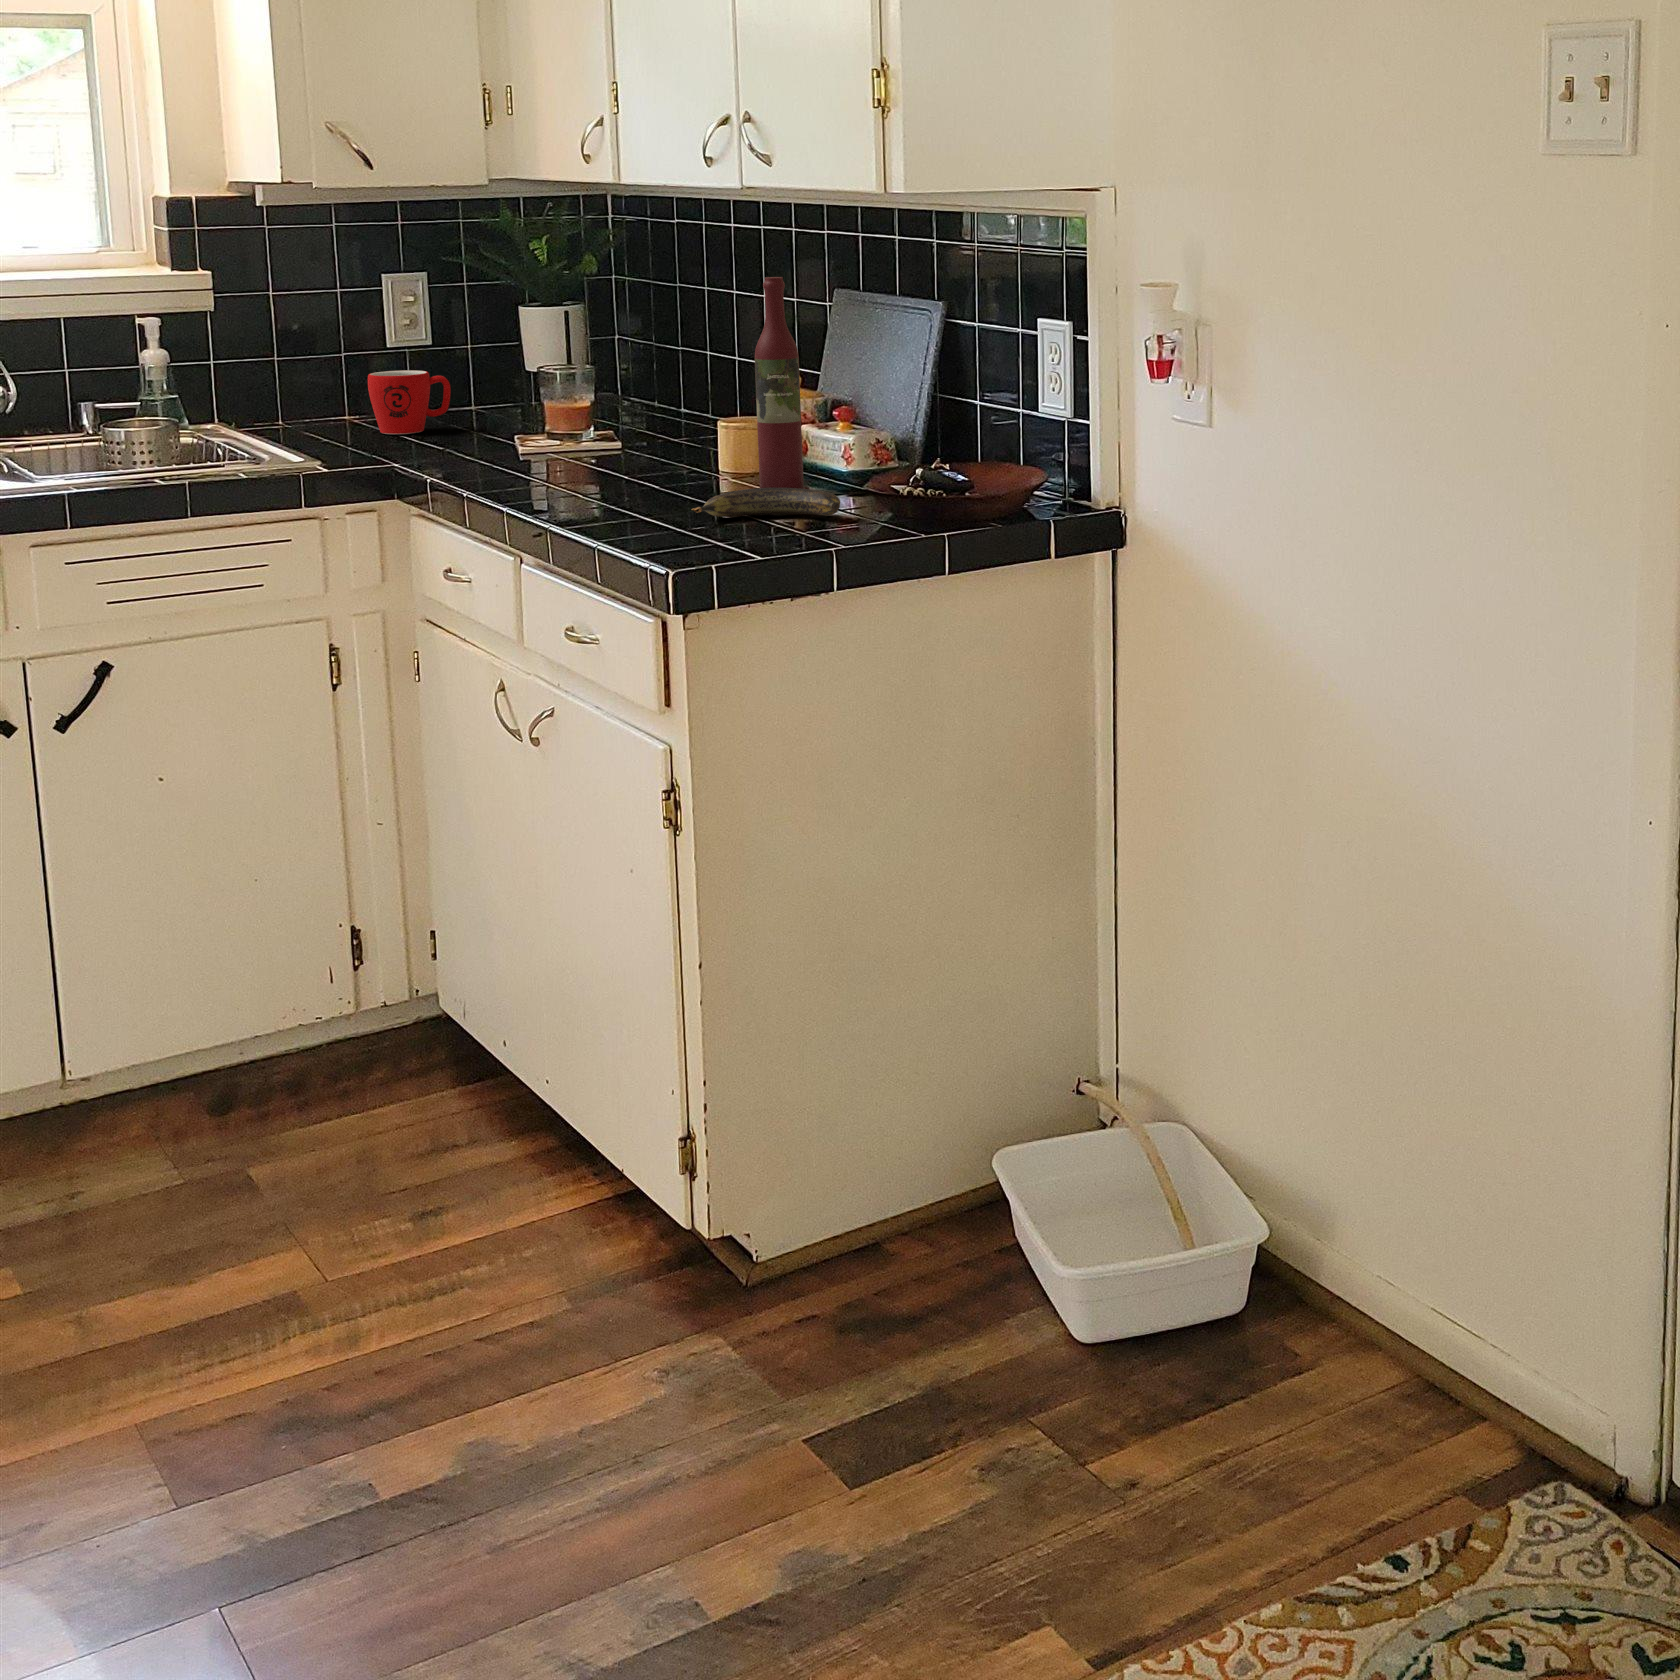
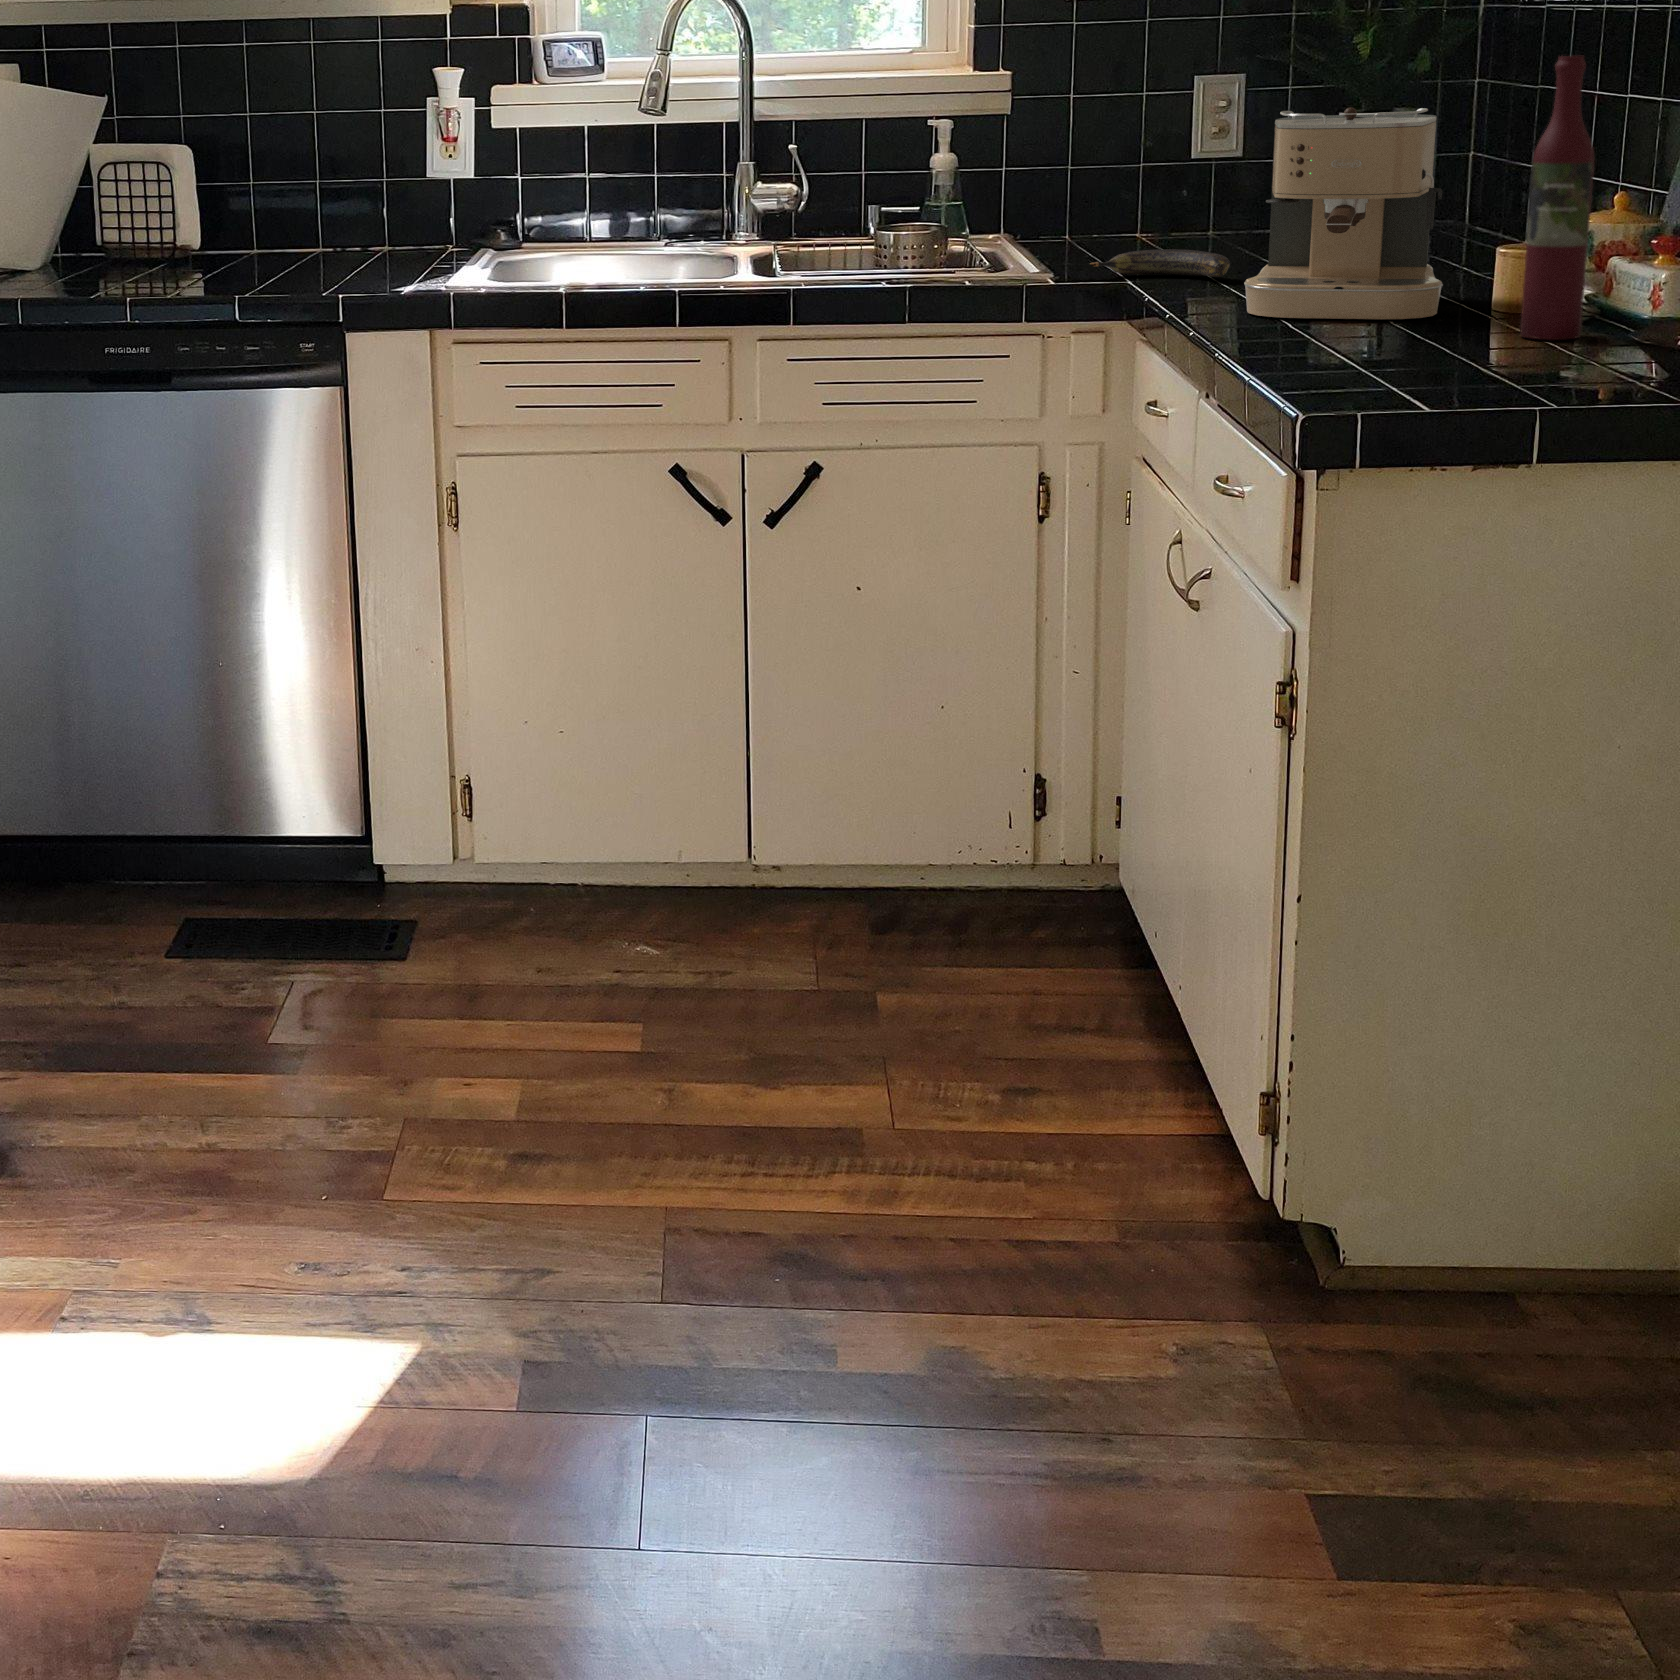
coffee maker: none [523,314,684,491] -> present [1244,107,1443,319]
mug: present [368,370,451,434] -> none [1145,182,1235,252]
banana: present [691,487,840,517] -> present [1090,249,1230,277]

